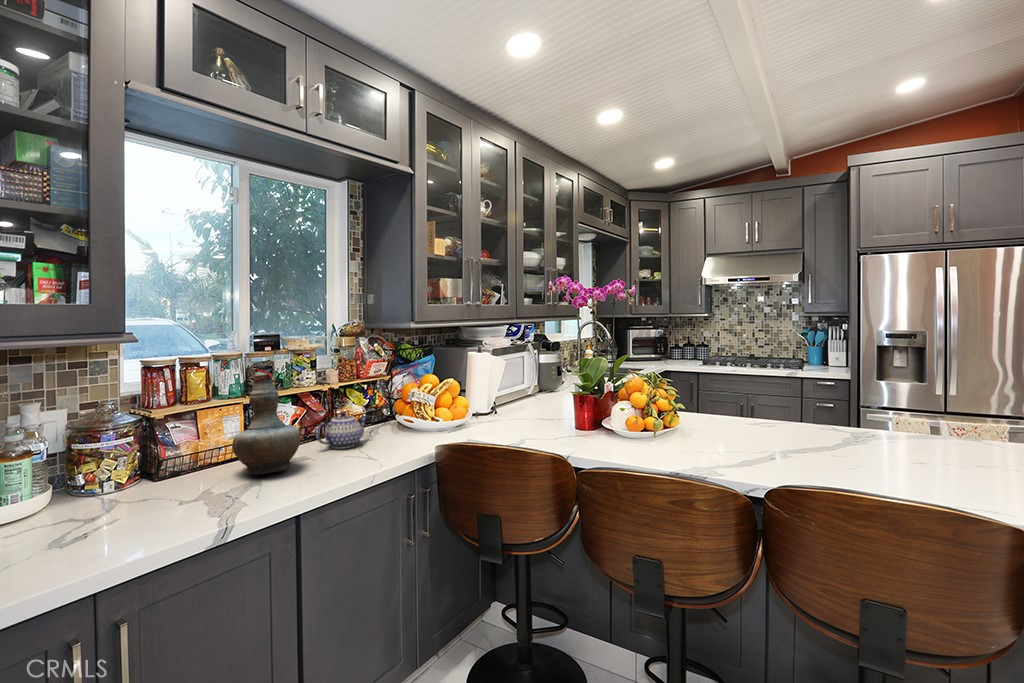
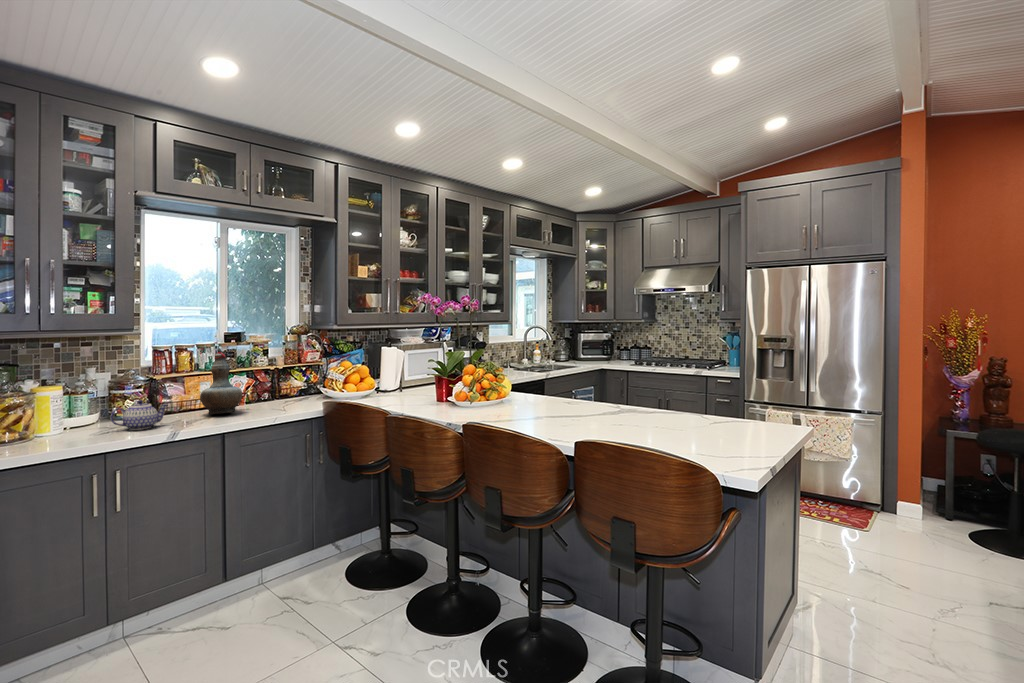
teapot: present [316,412,367,449] -> present [110,400,168,430]

